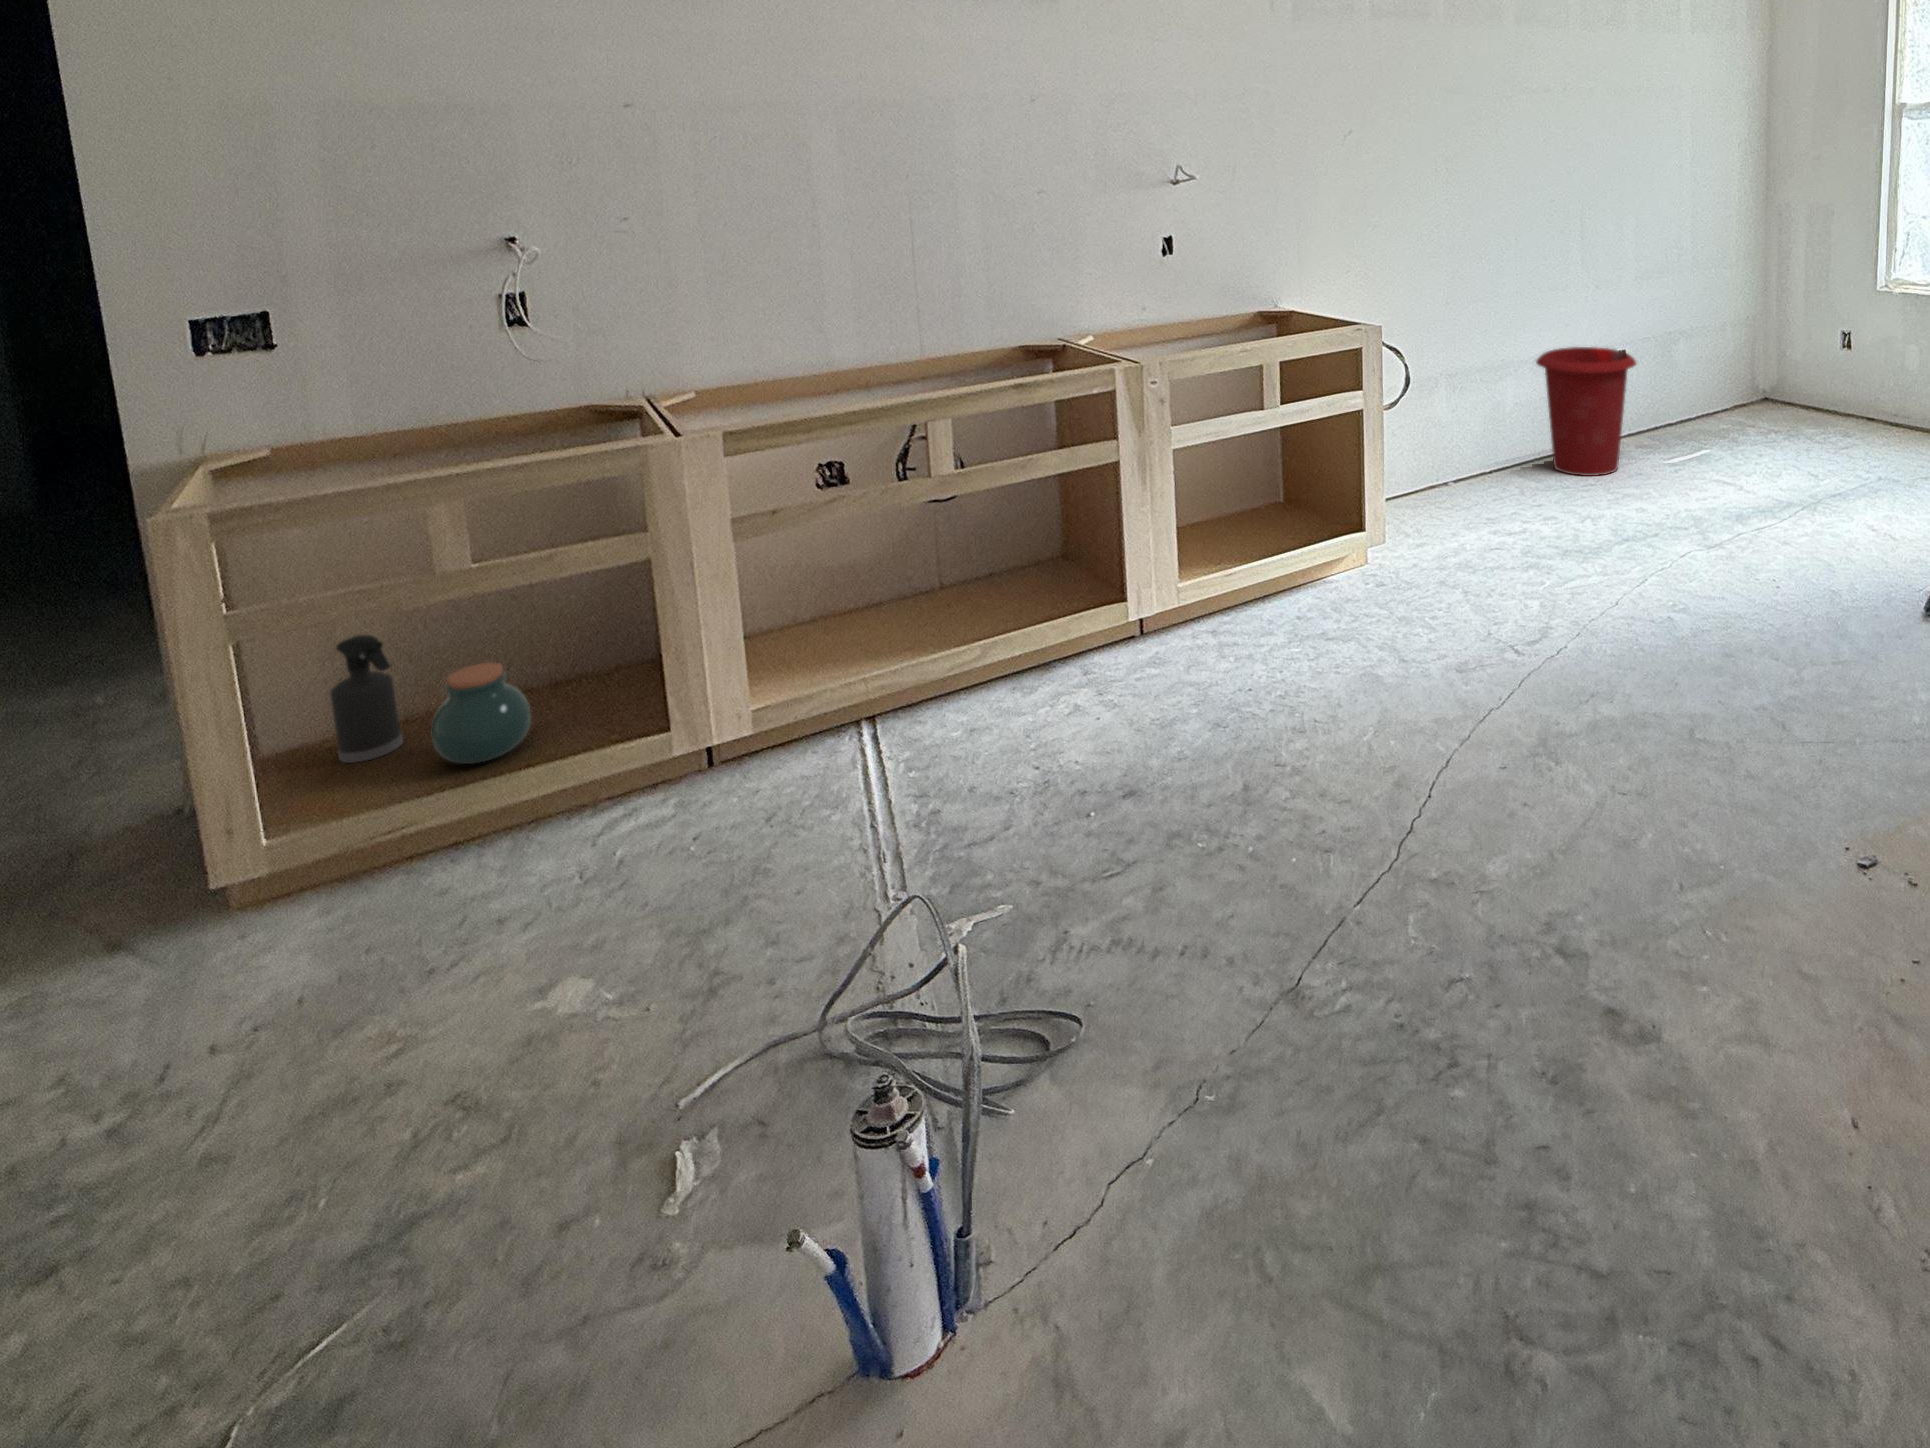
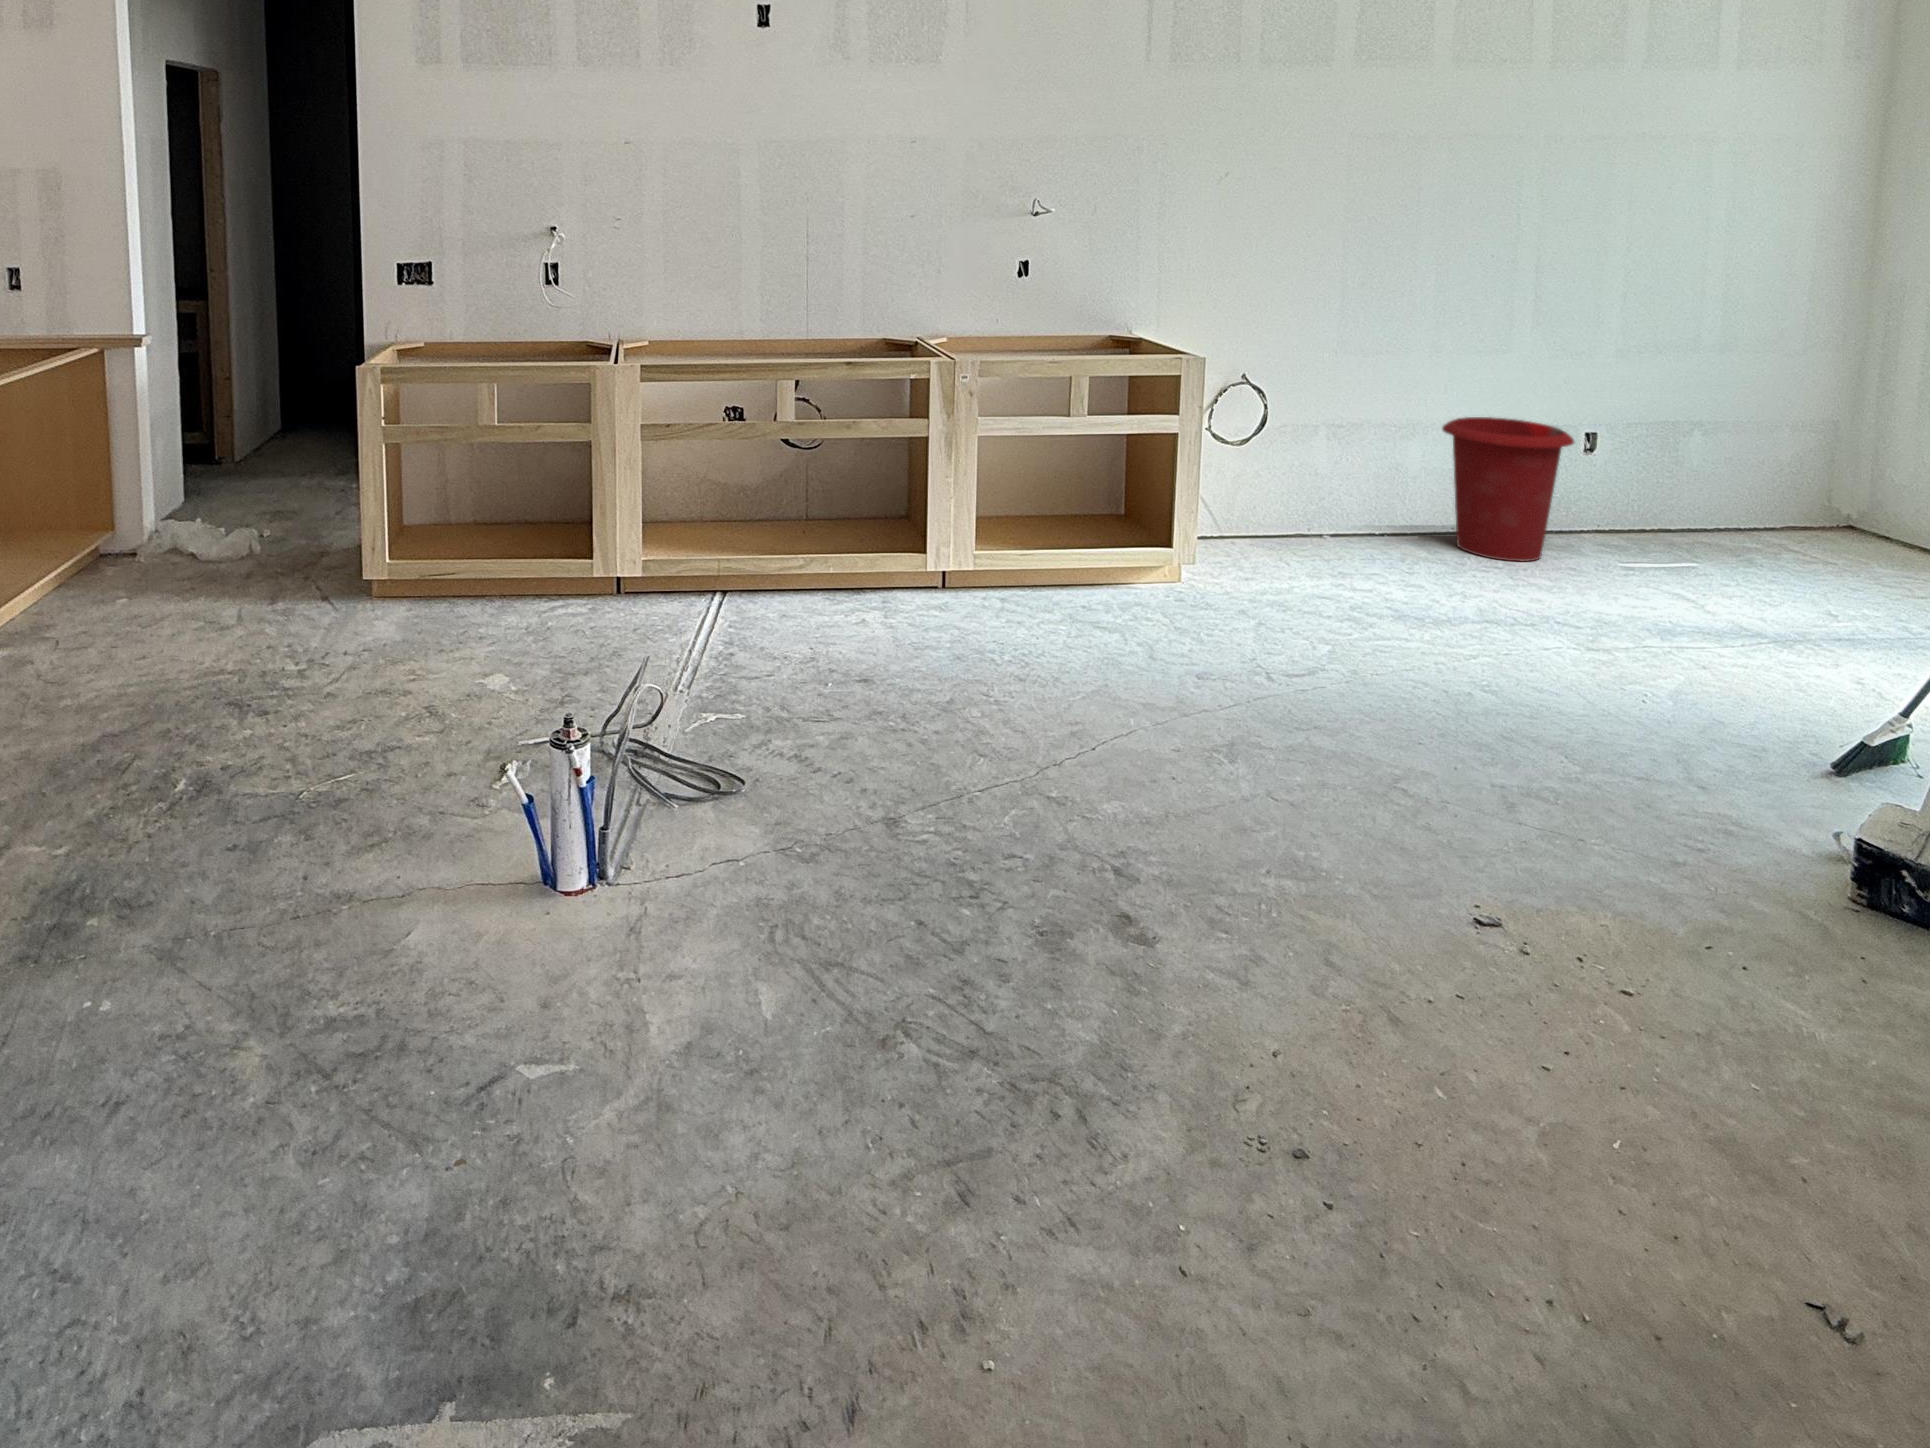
spray bottle: present [330,635,403,763] -> none [439,461,470,537]
jar: present [432,662,531,764] -> none [479,492,528,551]

